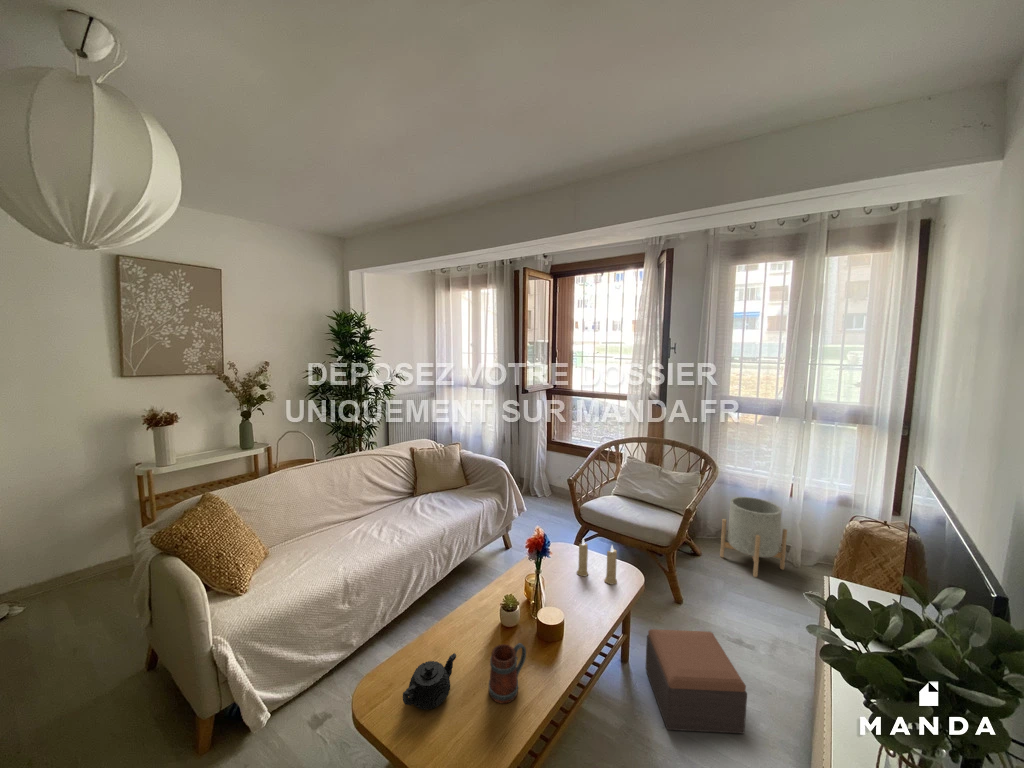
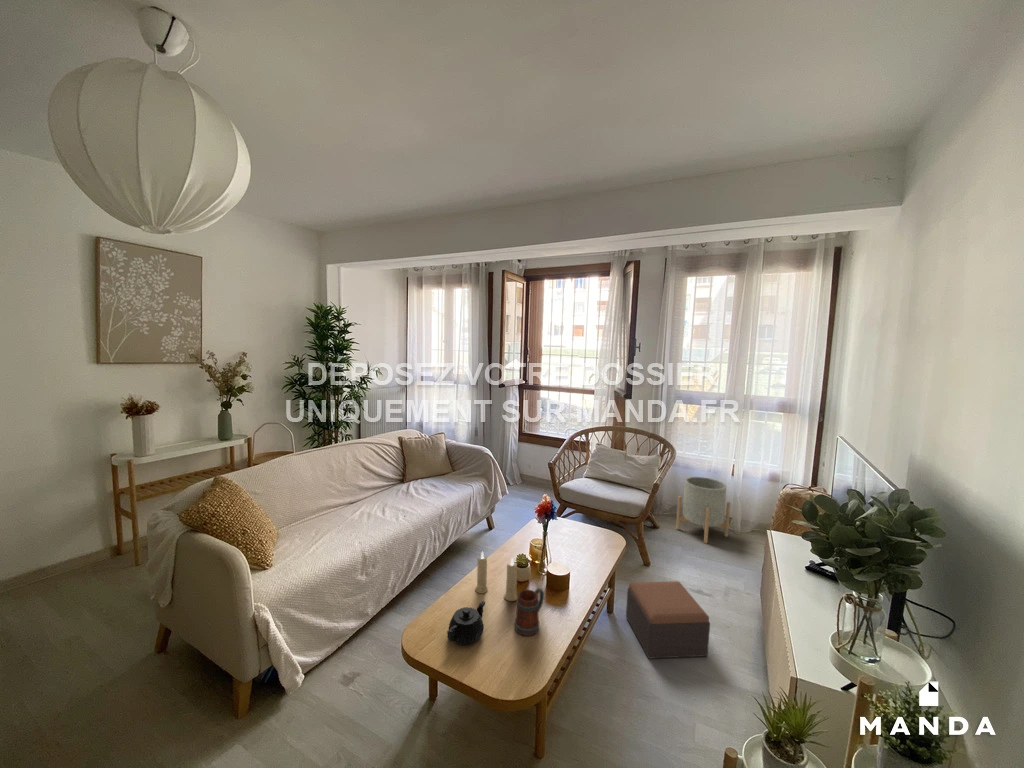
candle: present [577,539,617,585] -> present [475,552,517,601]

